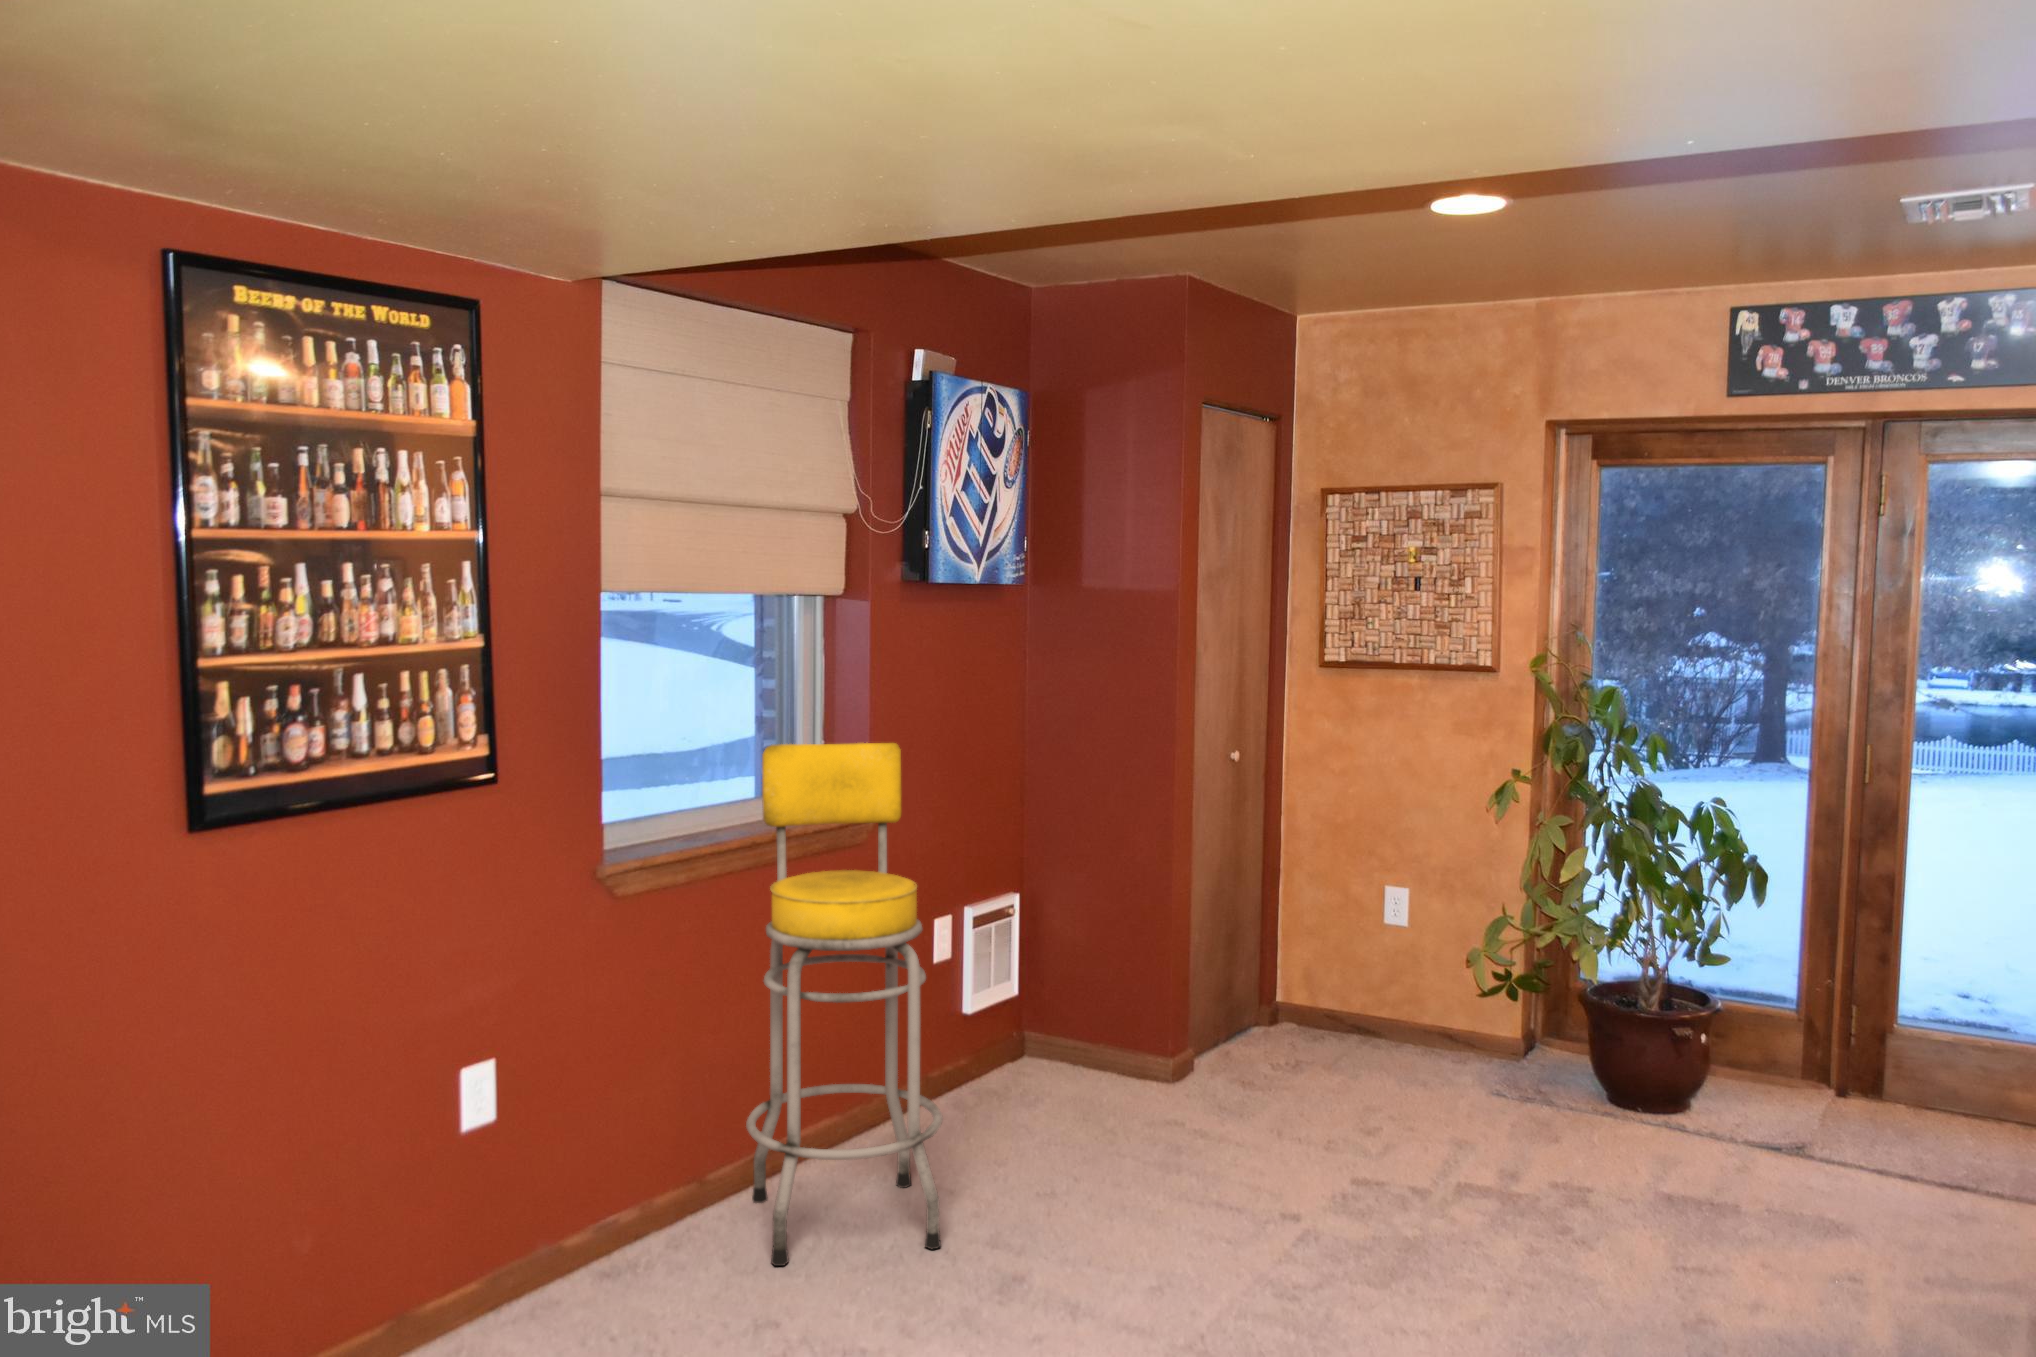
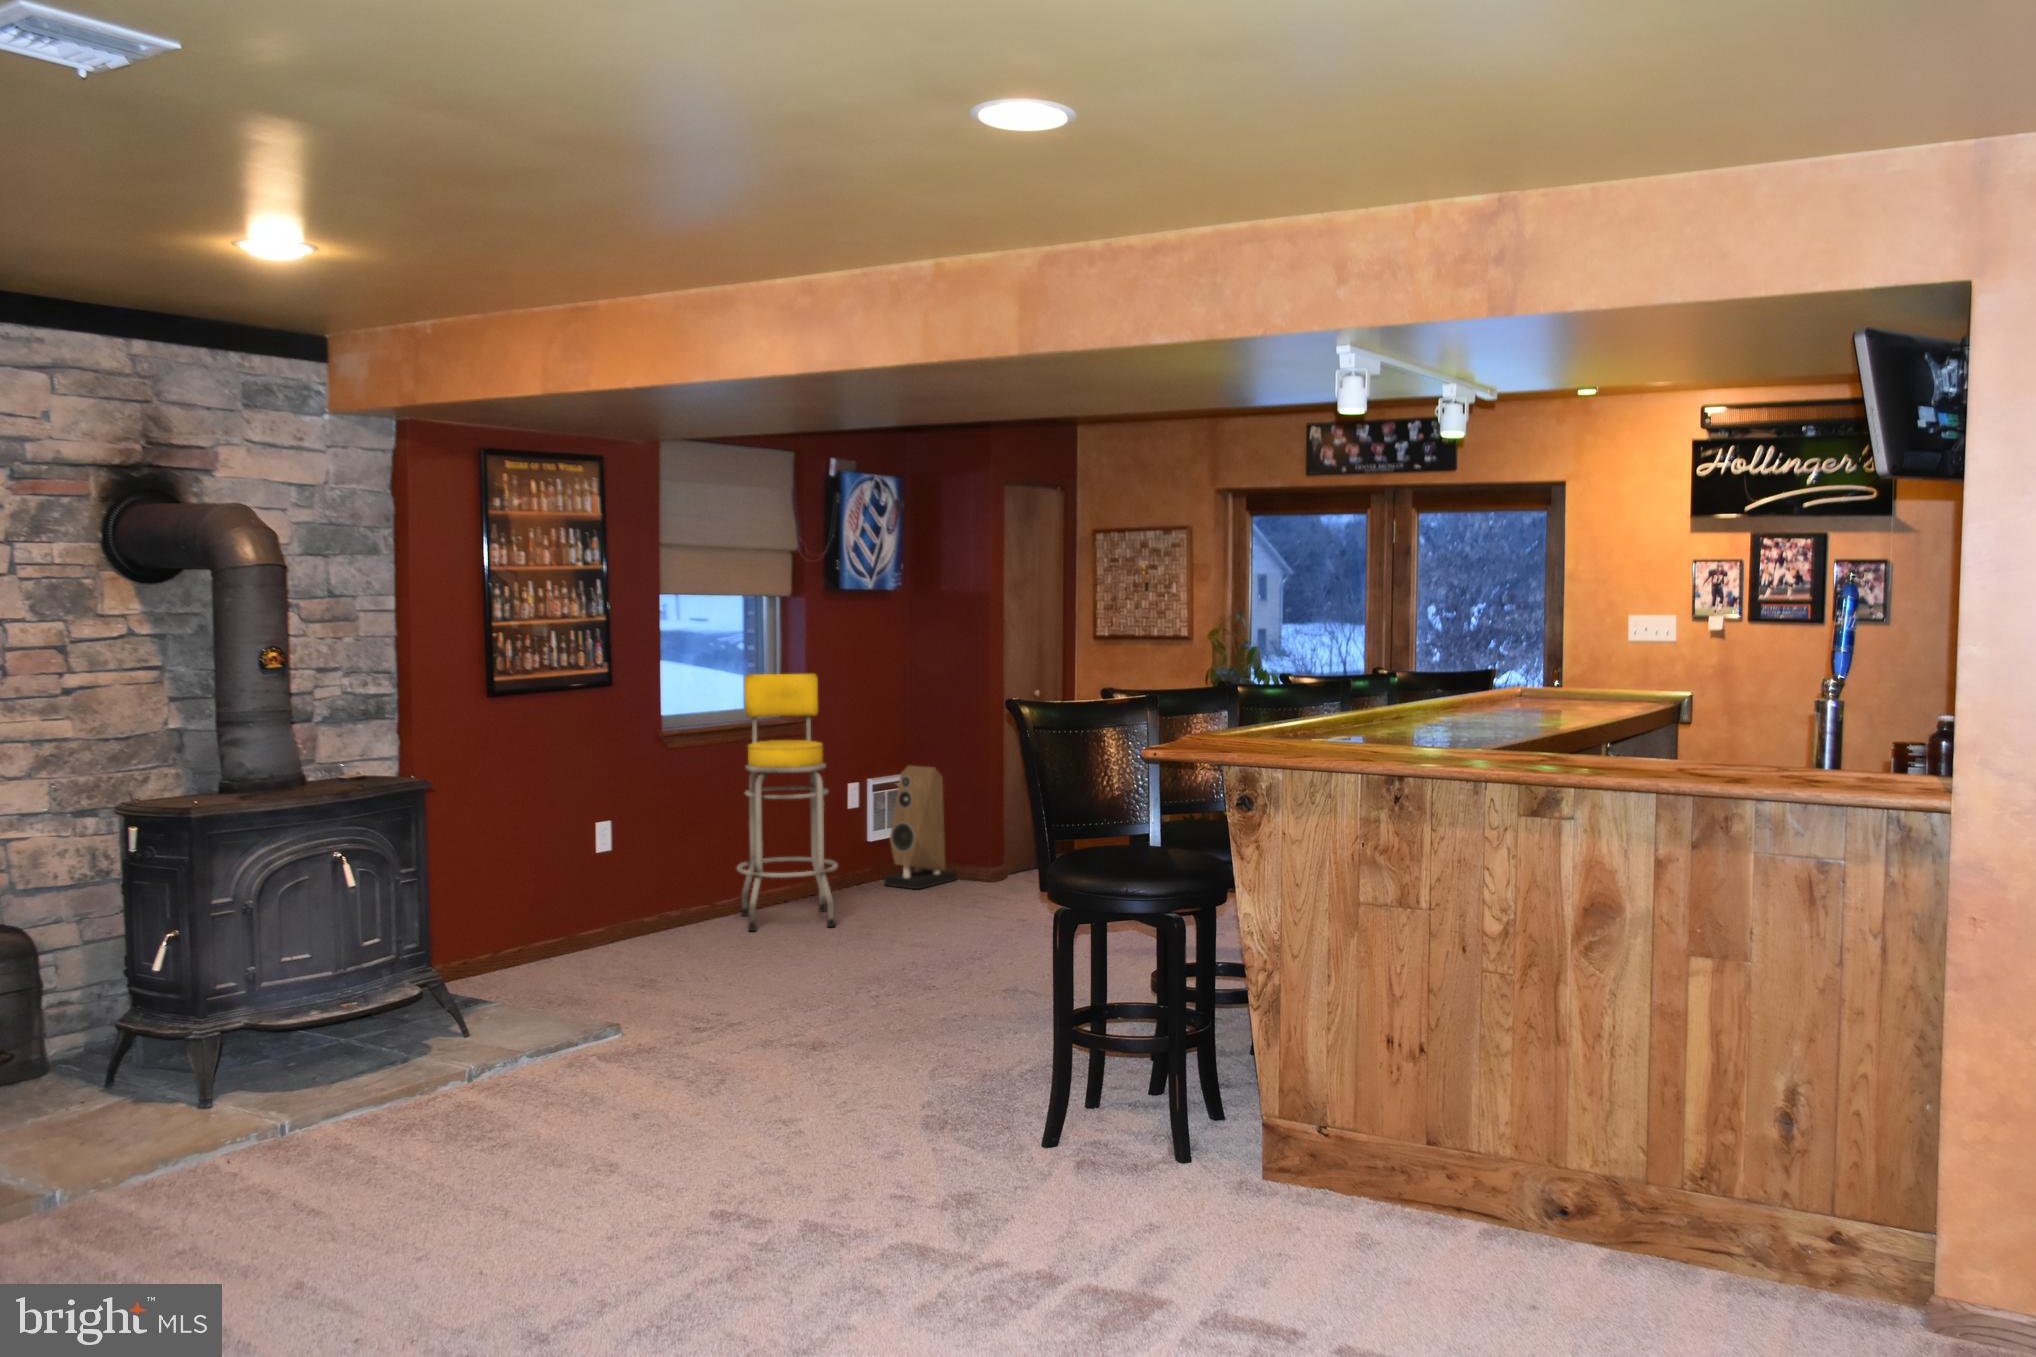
speaker: none [994,885,1112,1111] -> present [884,765,957,889]

